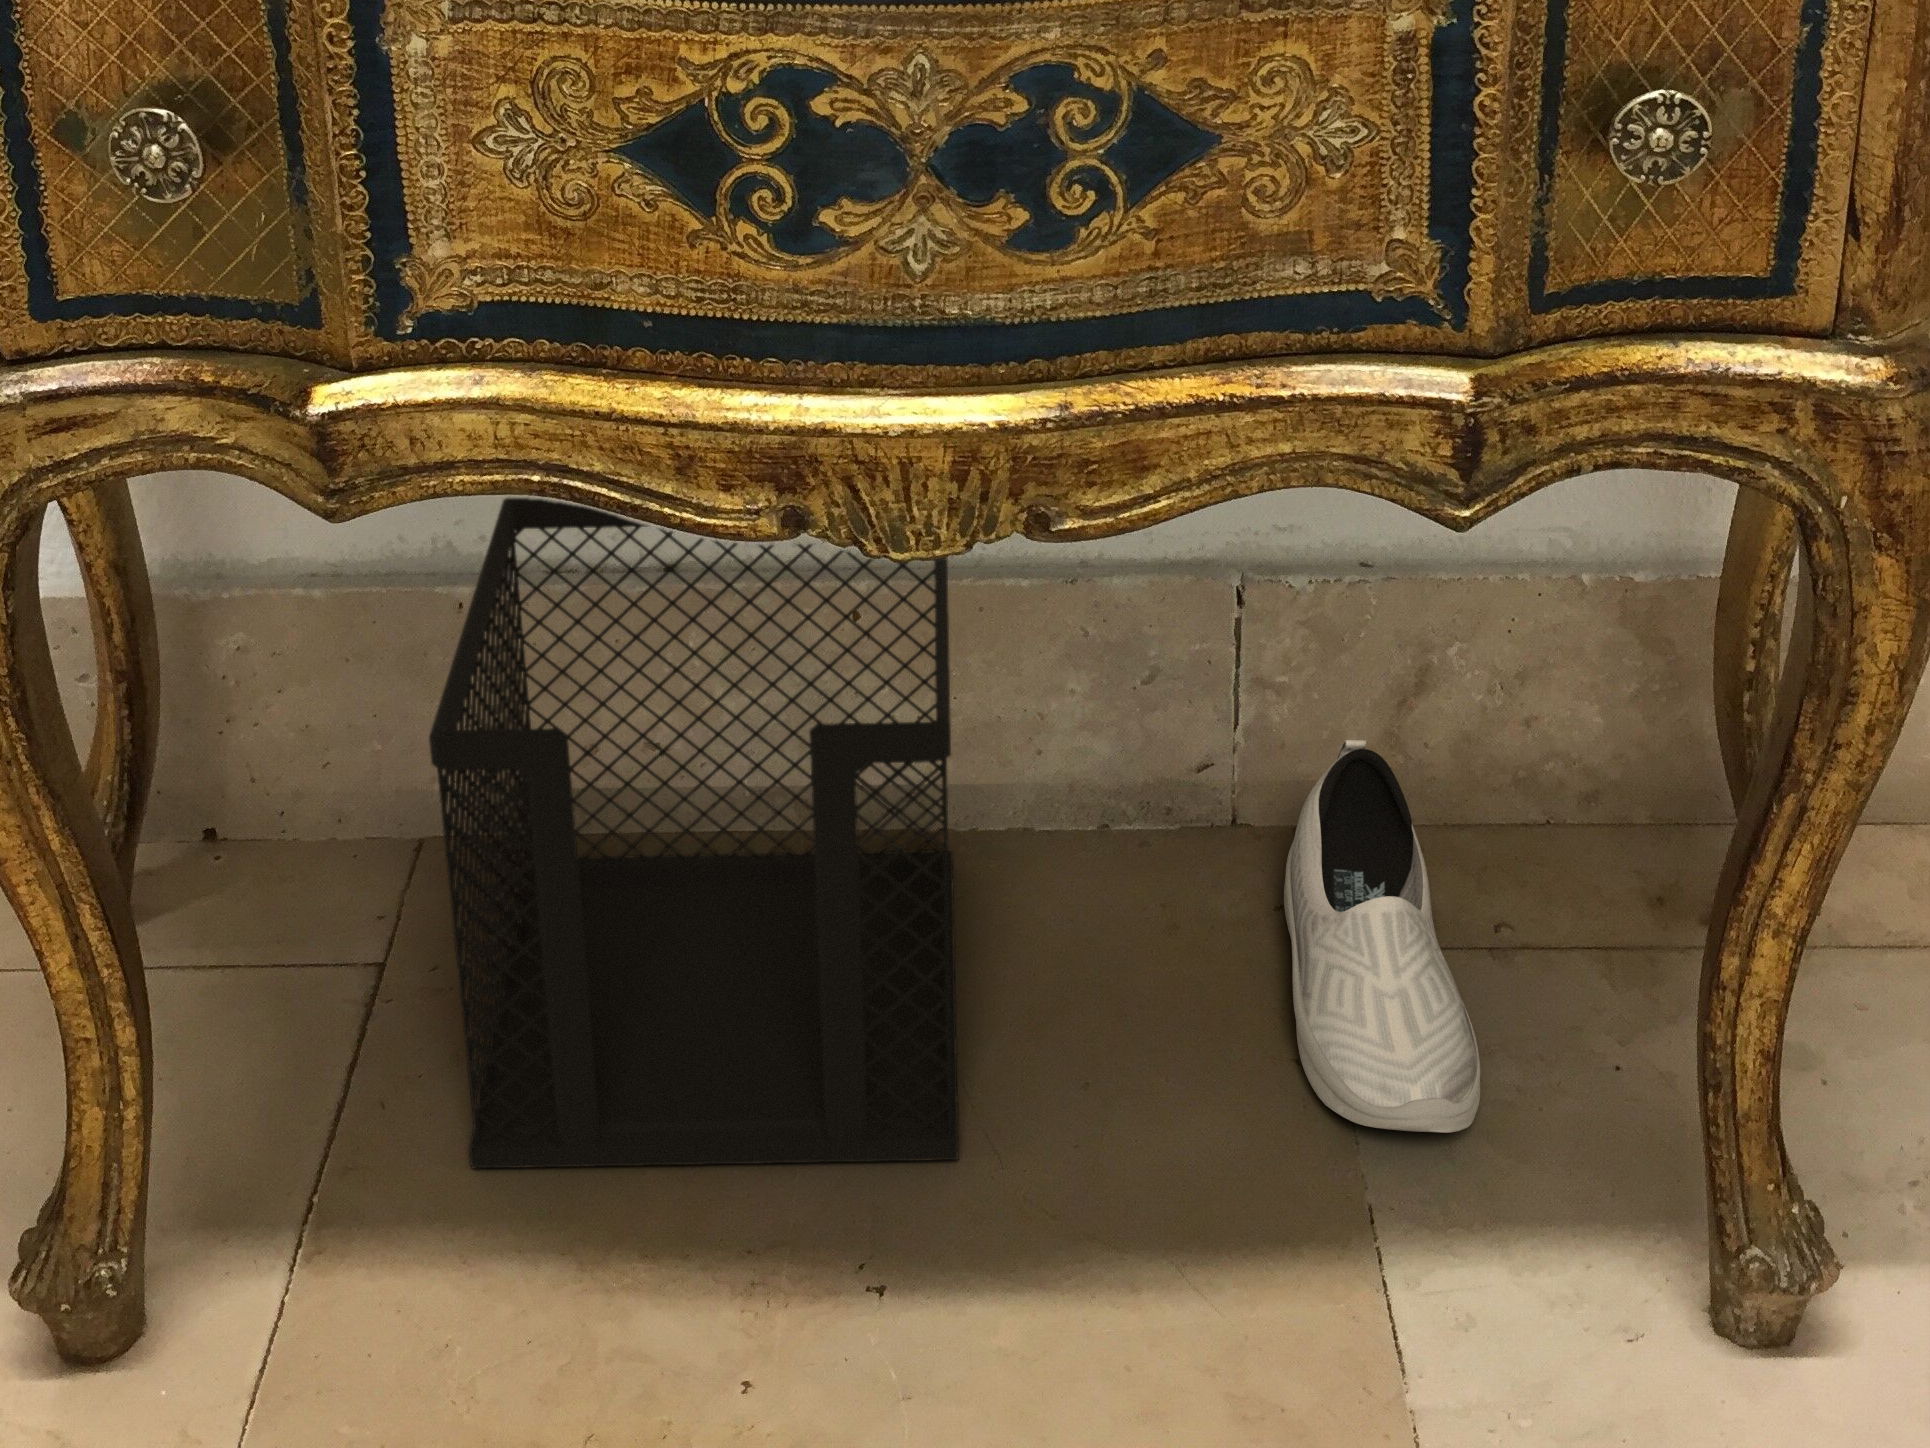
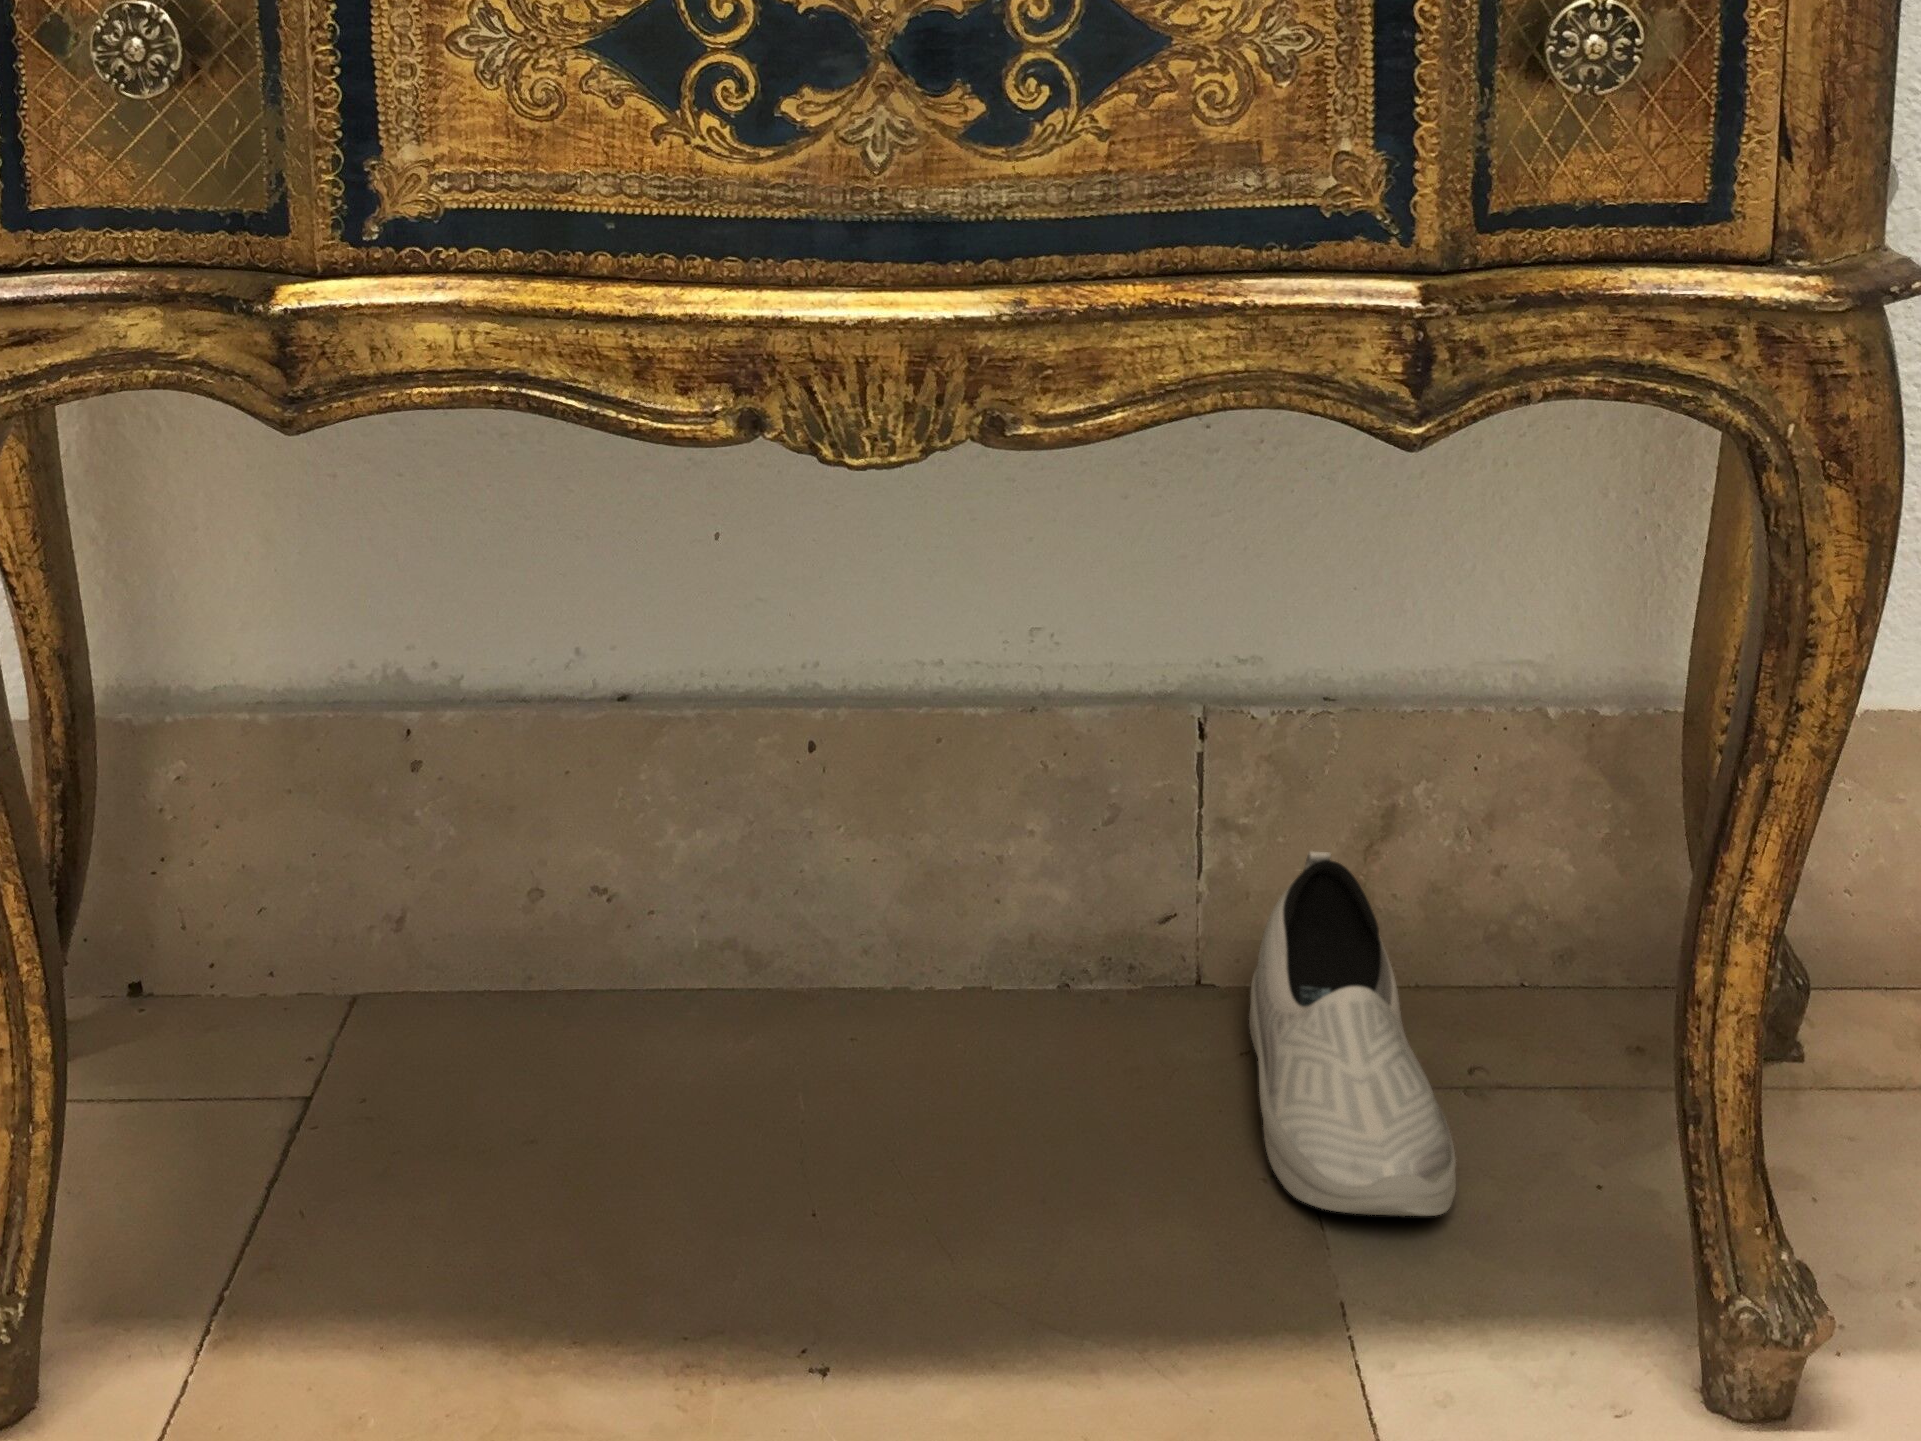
wastebasket: present [429,498,958,1168] -> none [372,576,909,1253]

